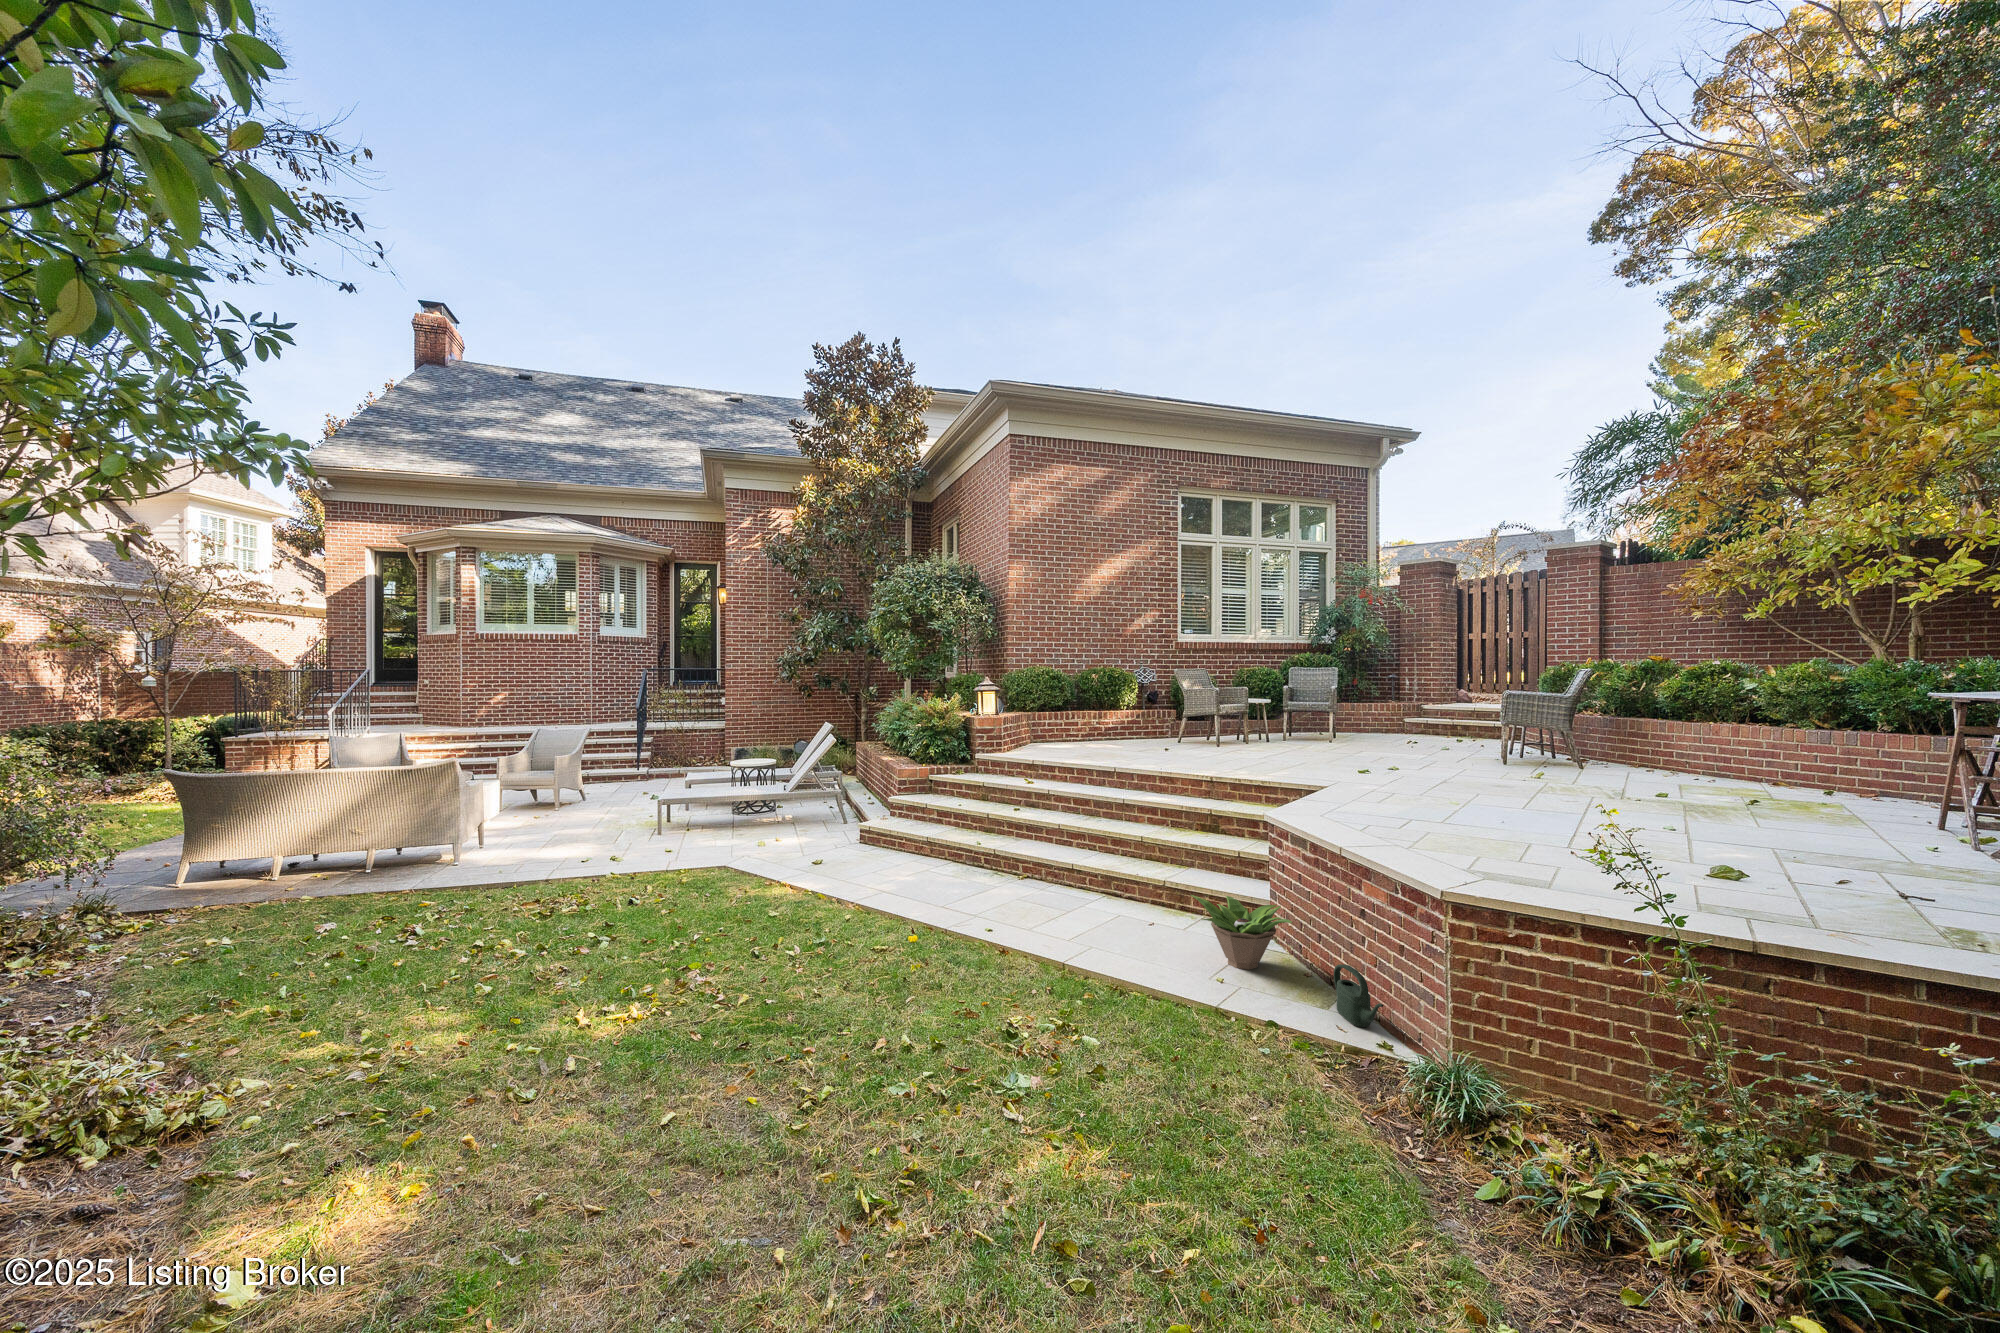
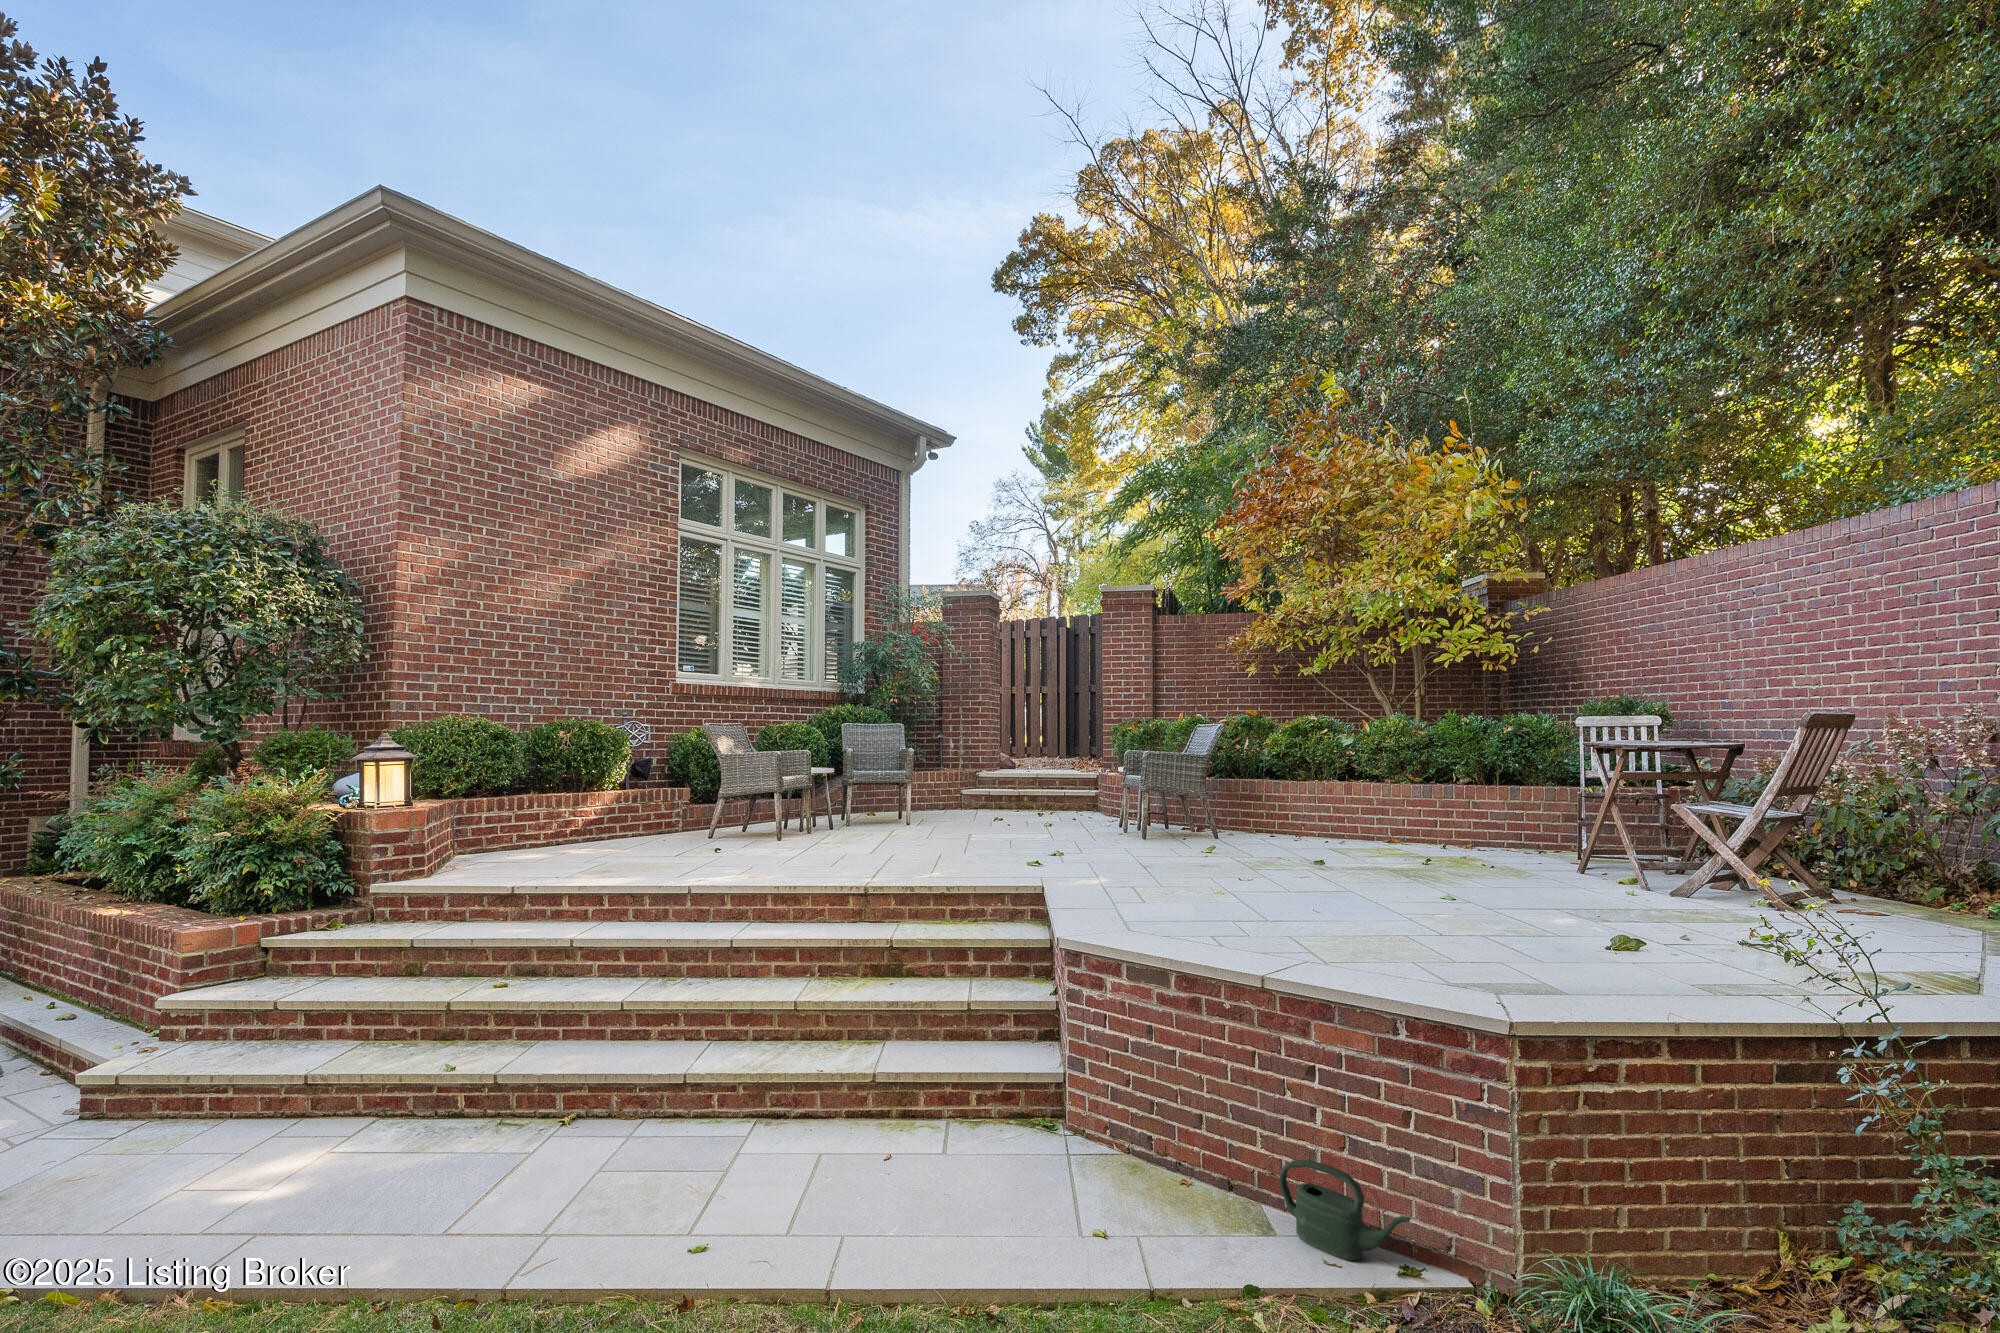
decorative plant: present [1191,895,1293,970] -> none [1007,1077,1187,1209]

